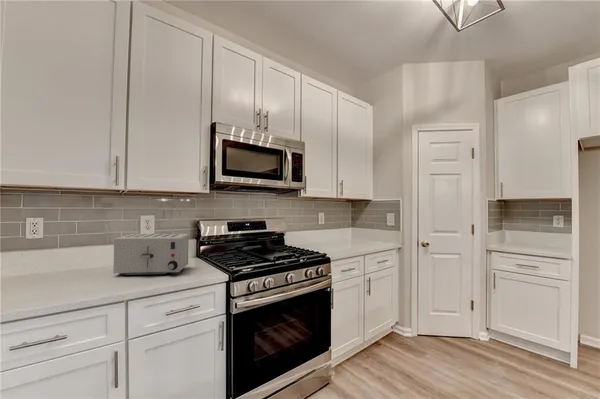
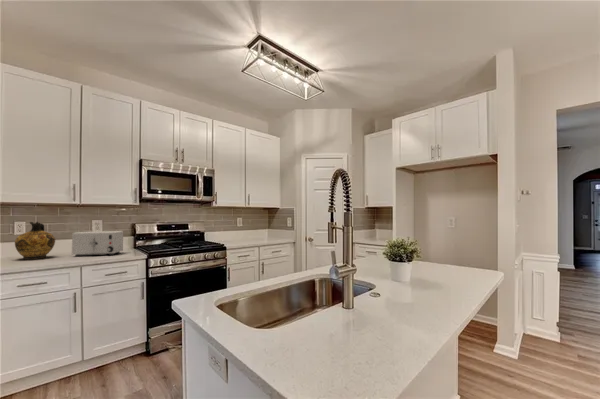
ceramic jug: none [23,219,88,282] -> present [15,222,55,259]

